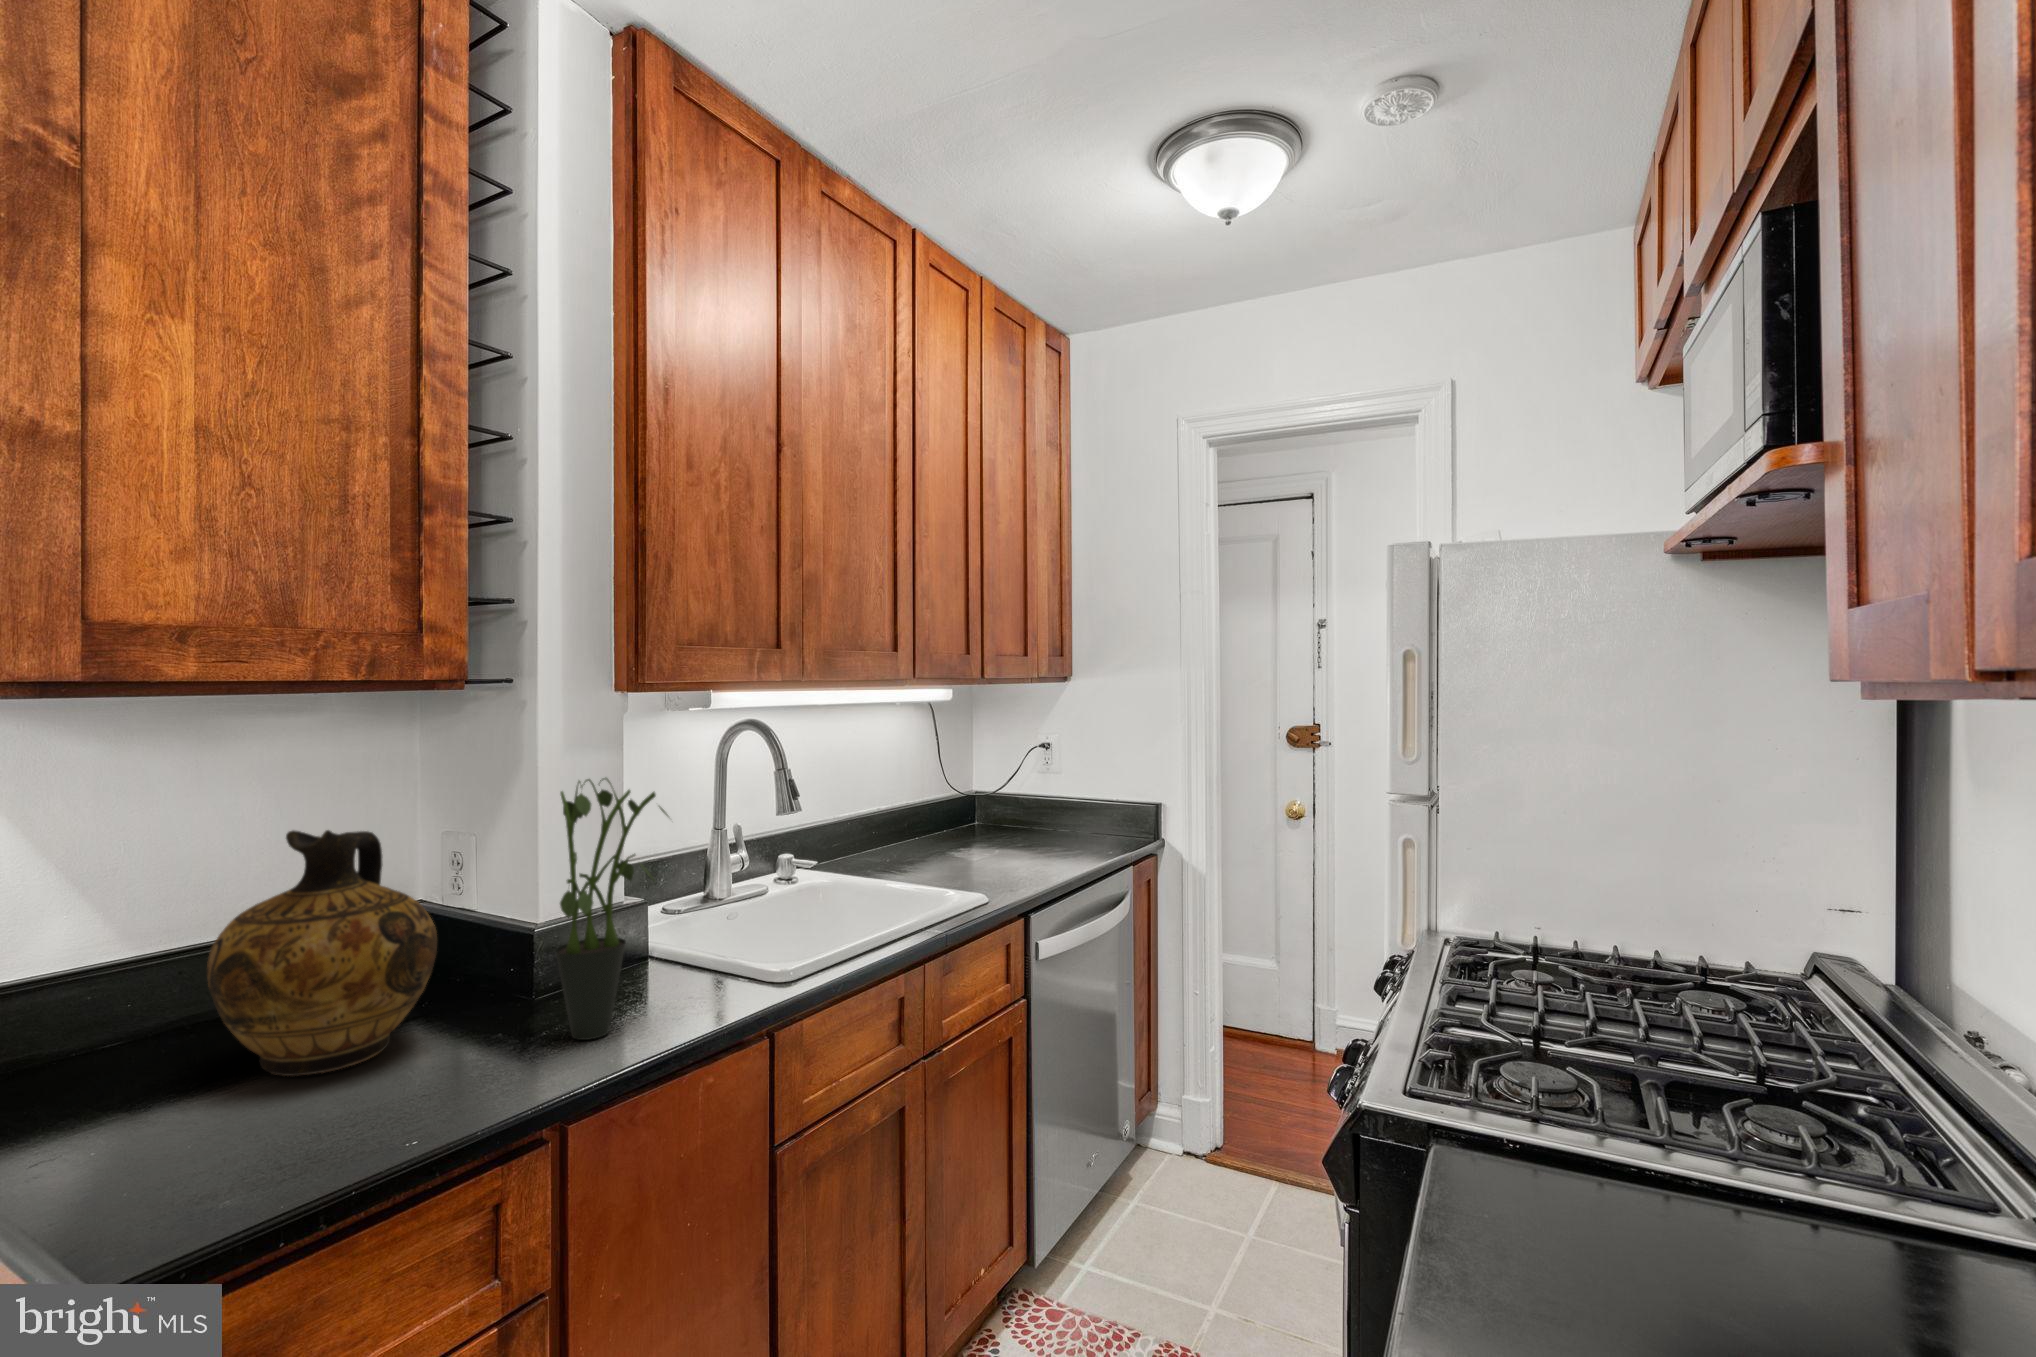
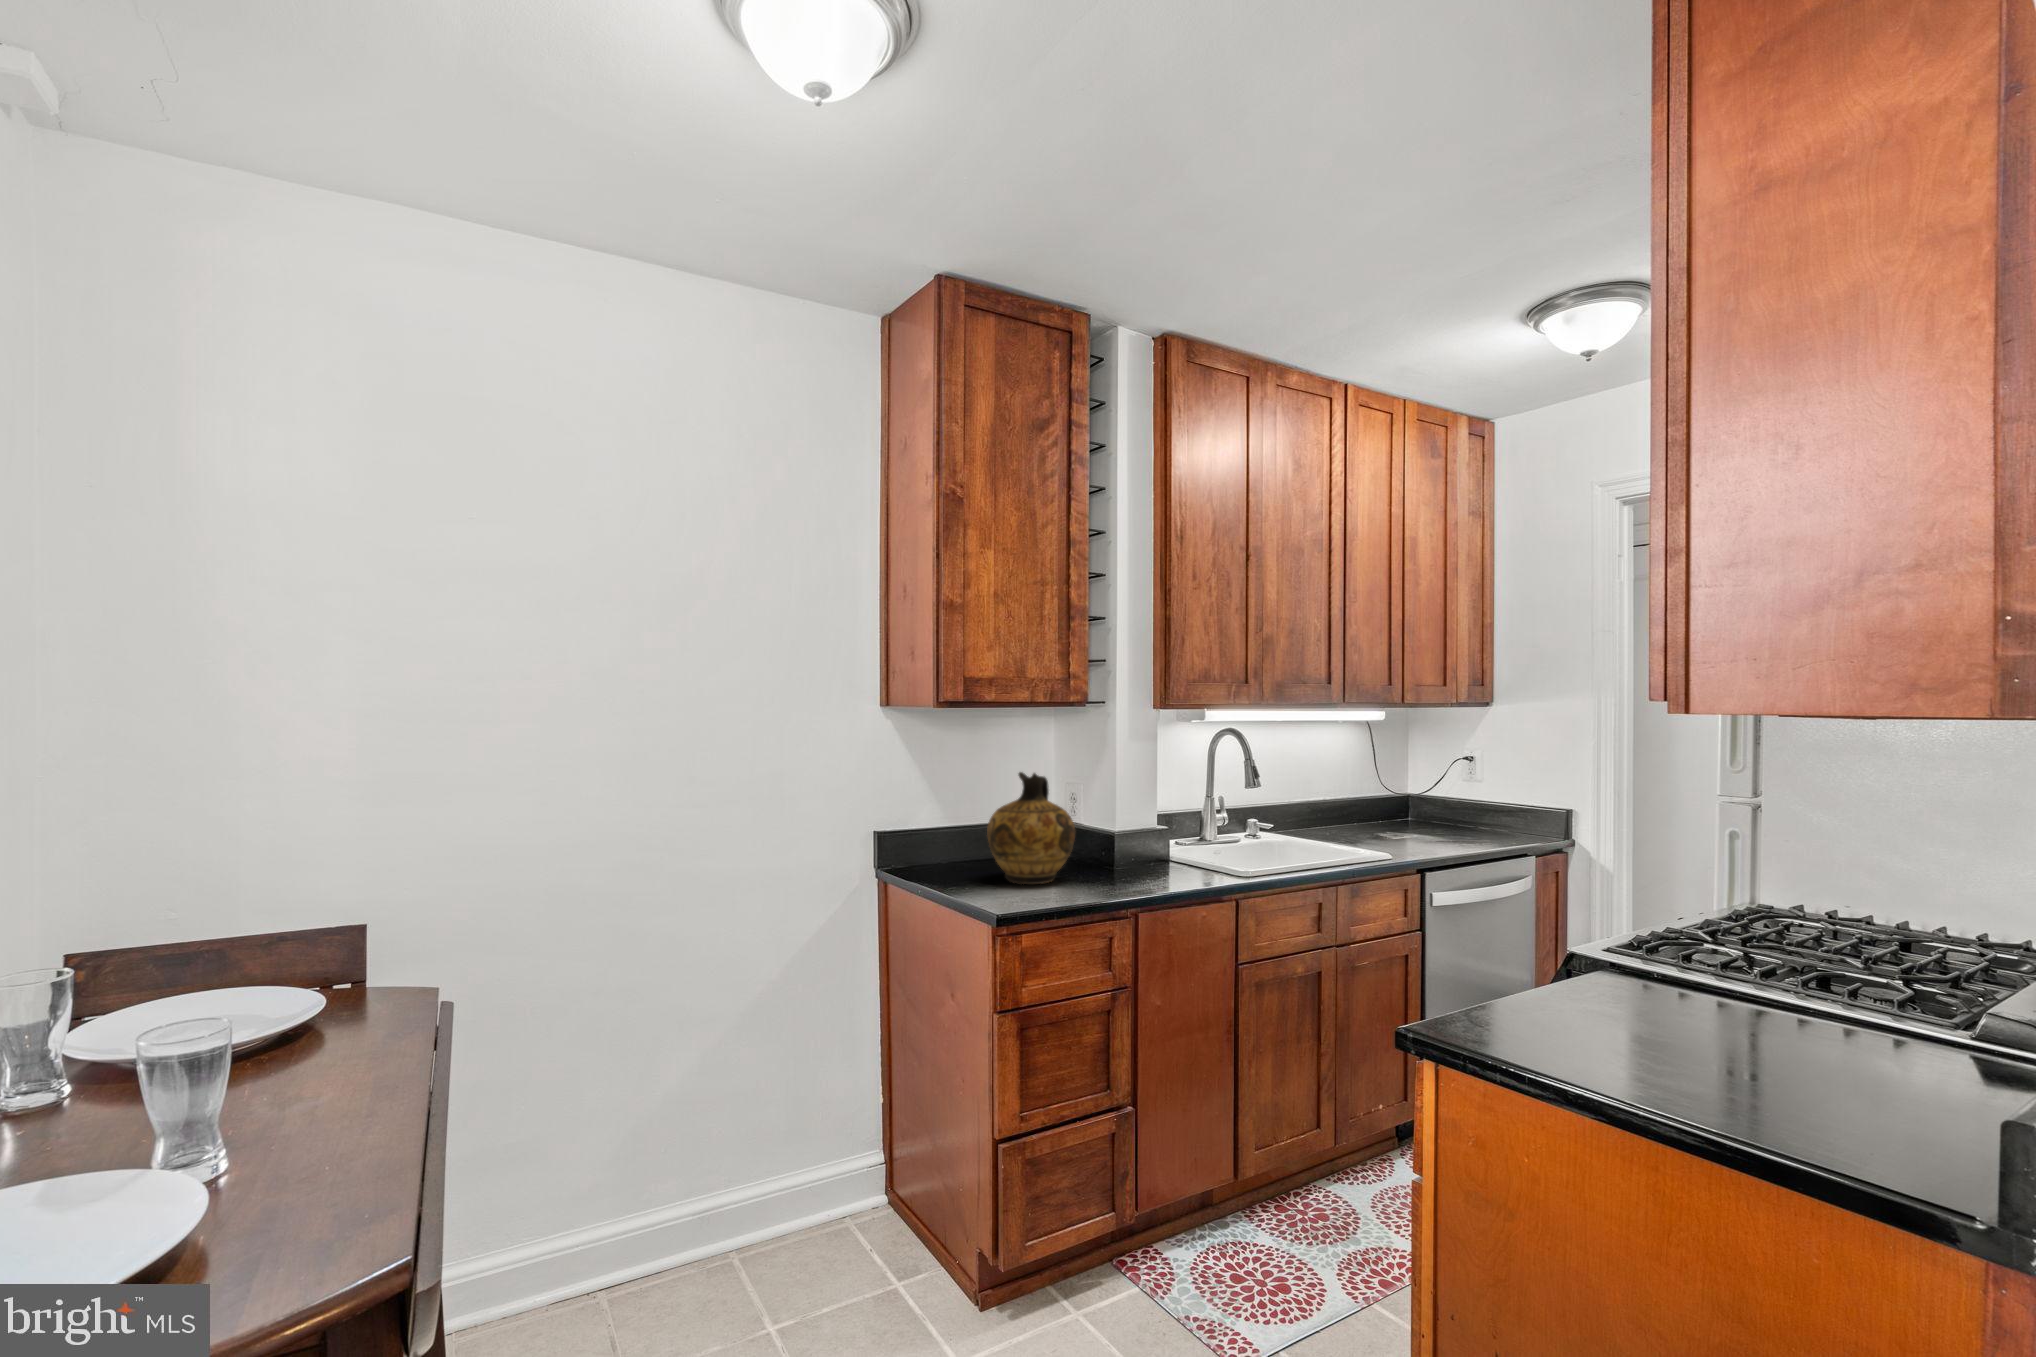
potted plant: present [556,778,668,1040] -> none [1130,755,1188,887]

